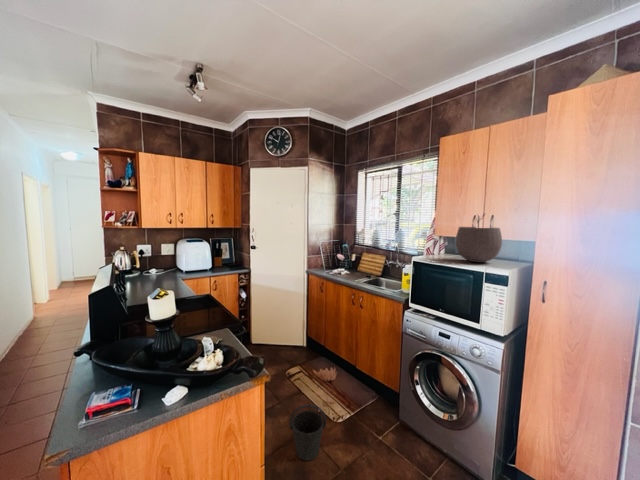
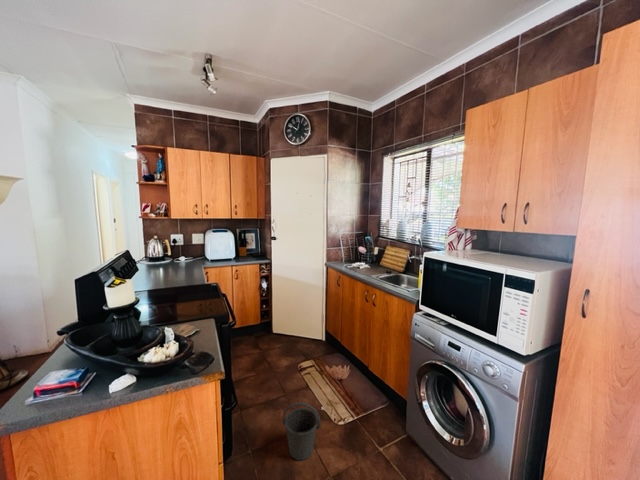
plant pot: present [456,215,502,262] -> none [476,200,535,261]

